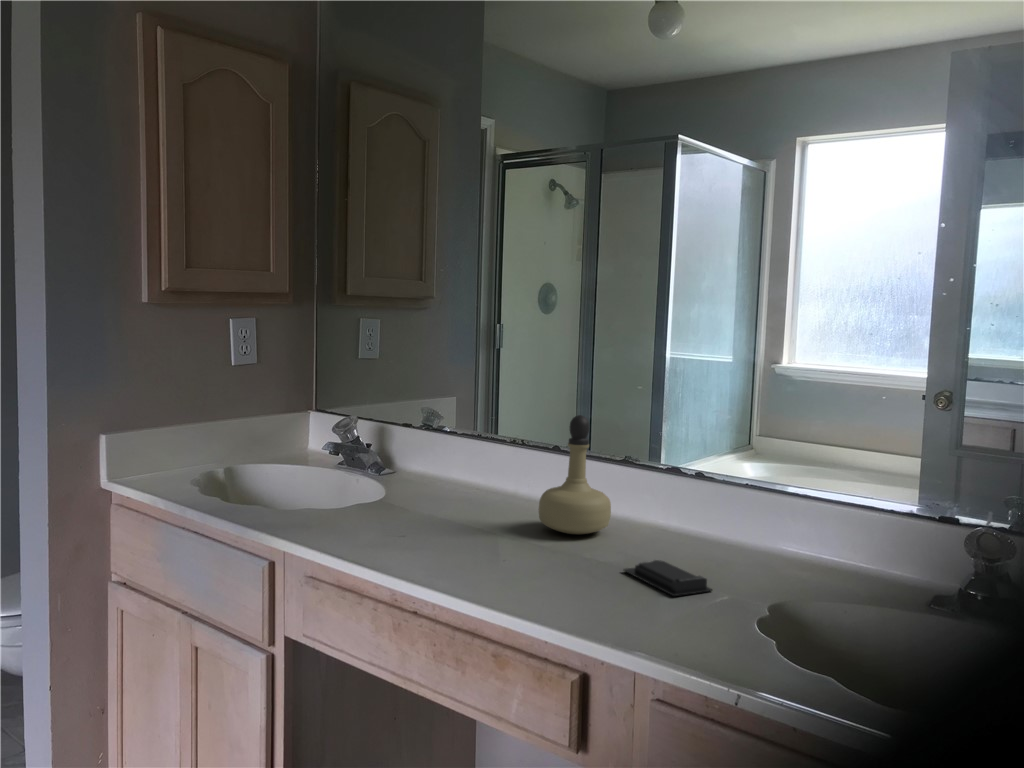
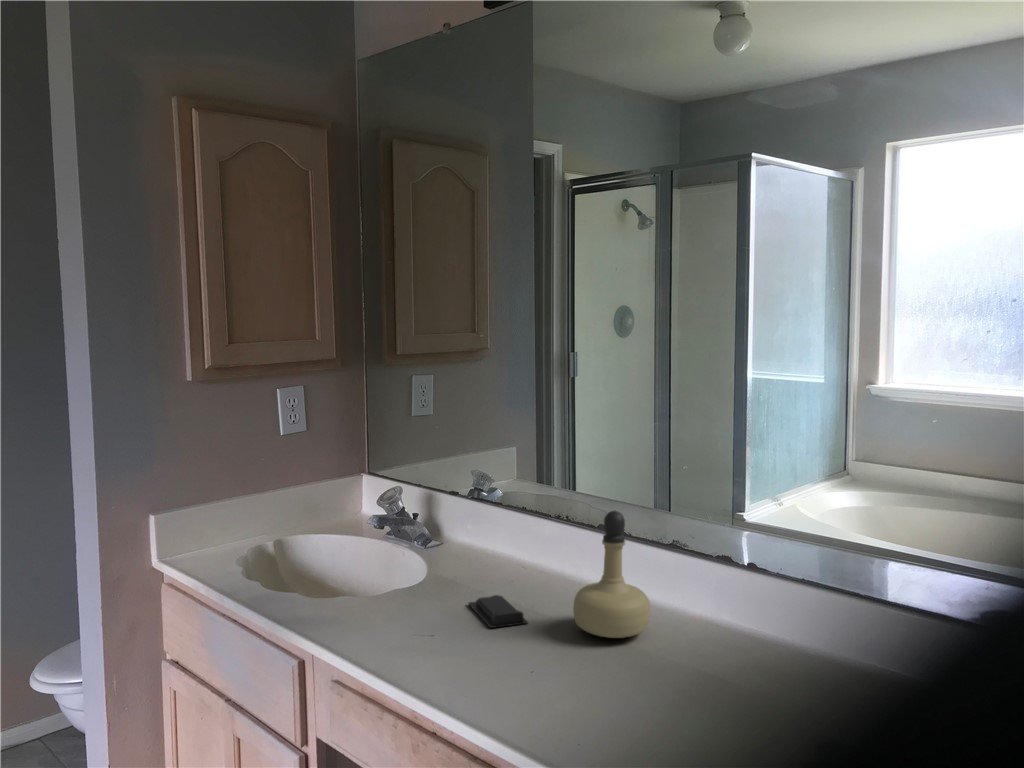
soap bar: present [624,560,712,596] -> present [468,595,528,628]

